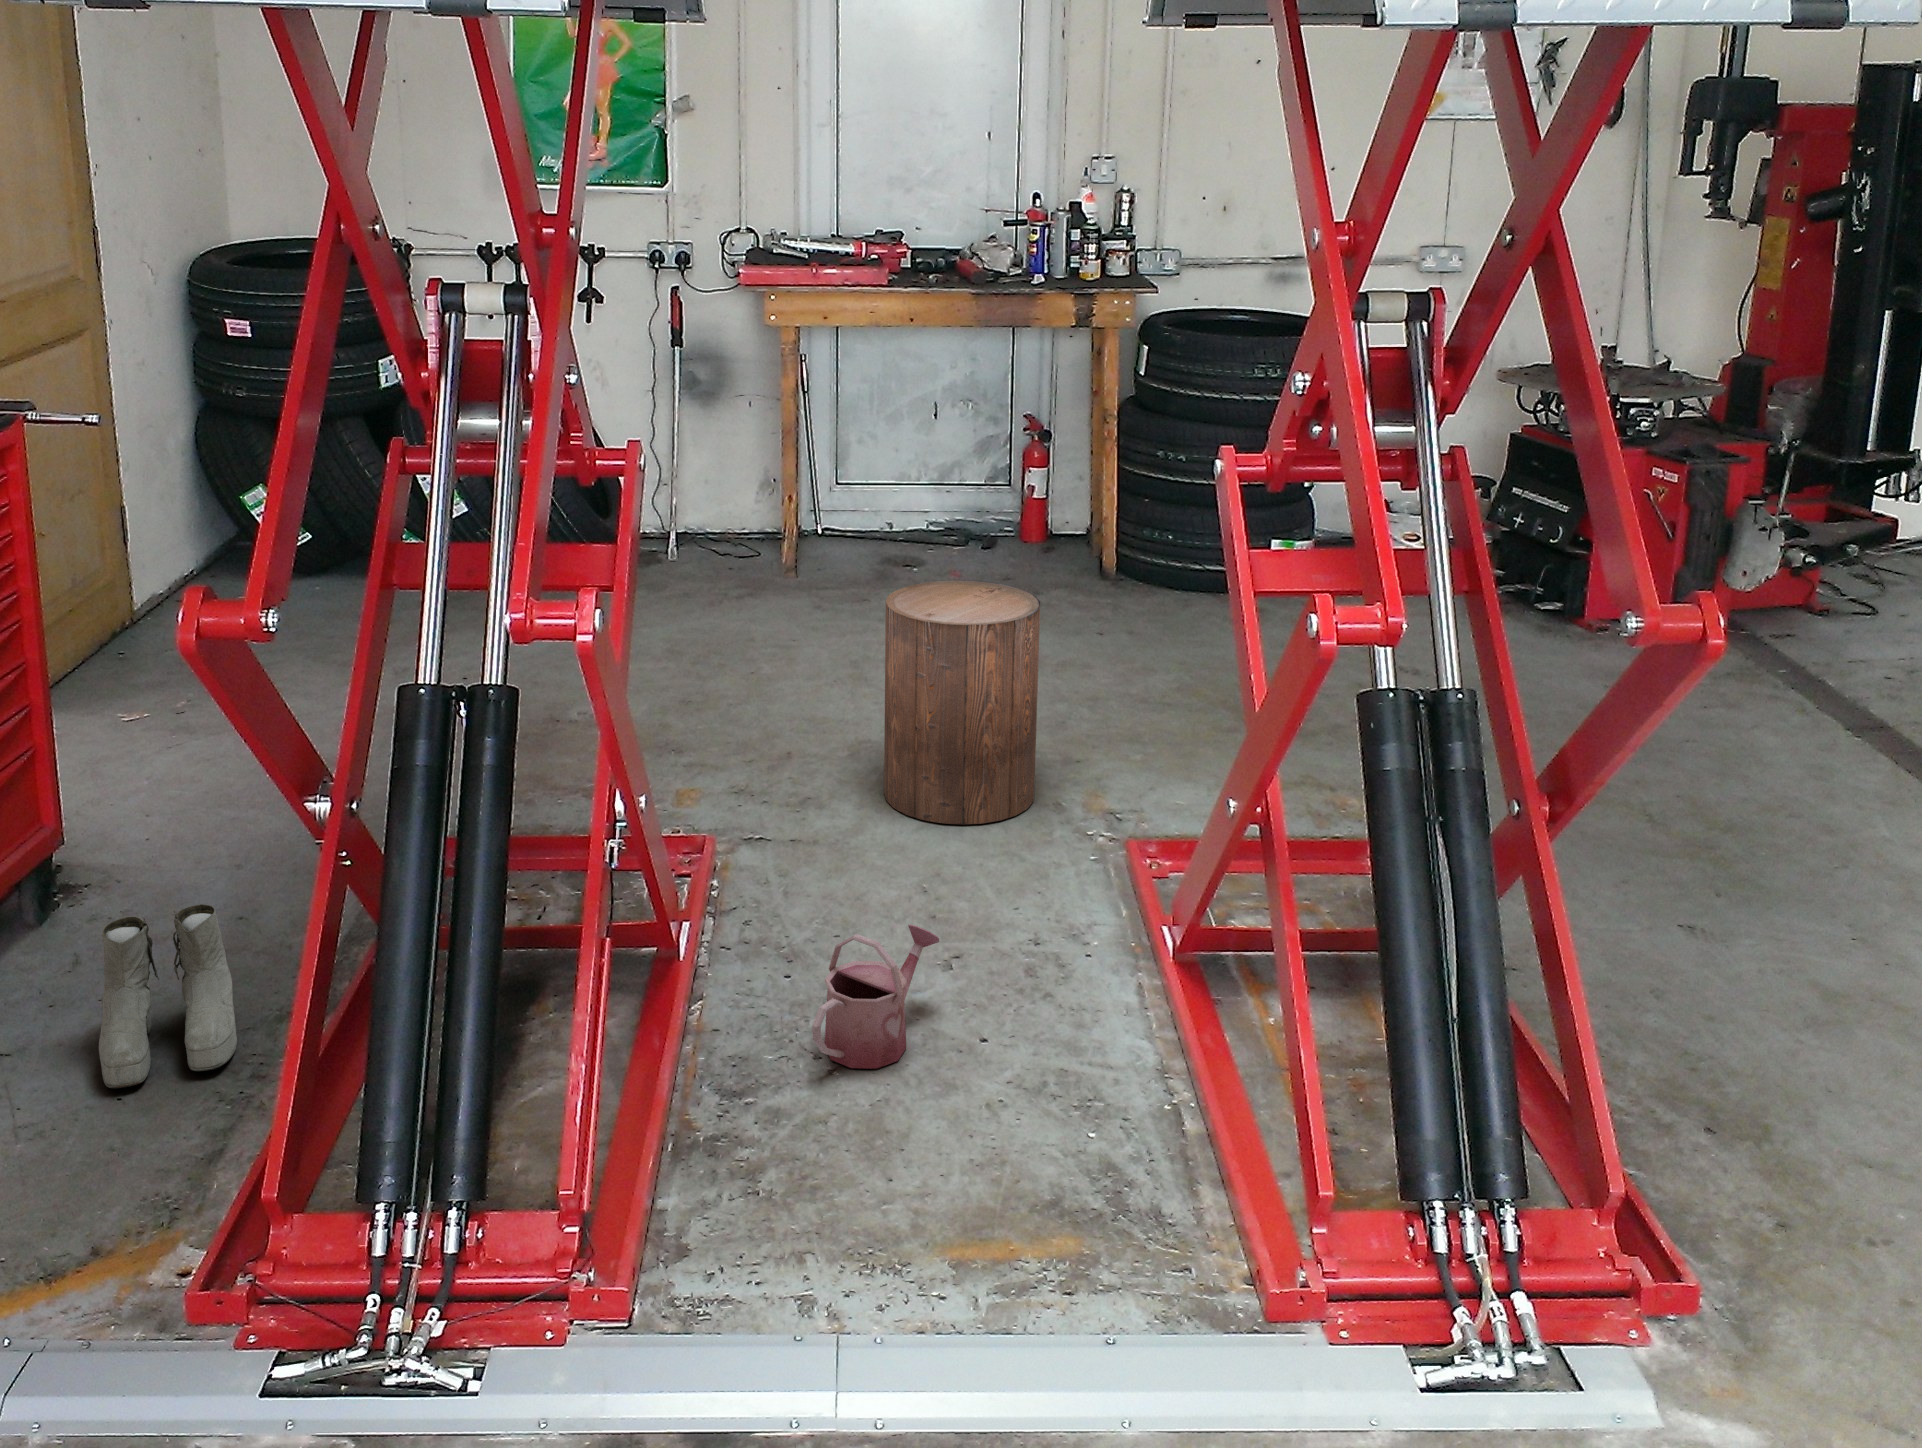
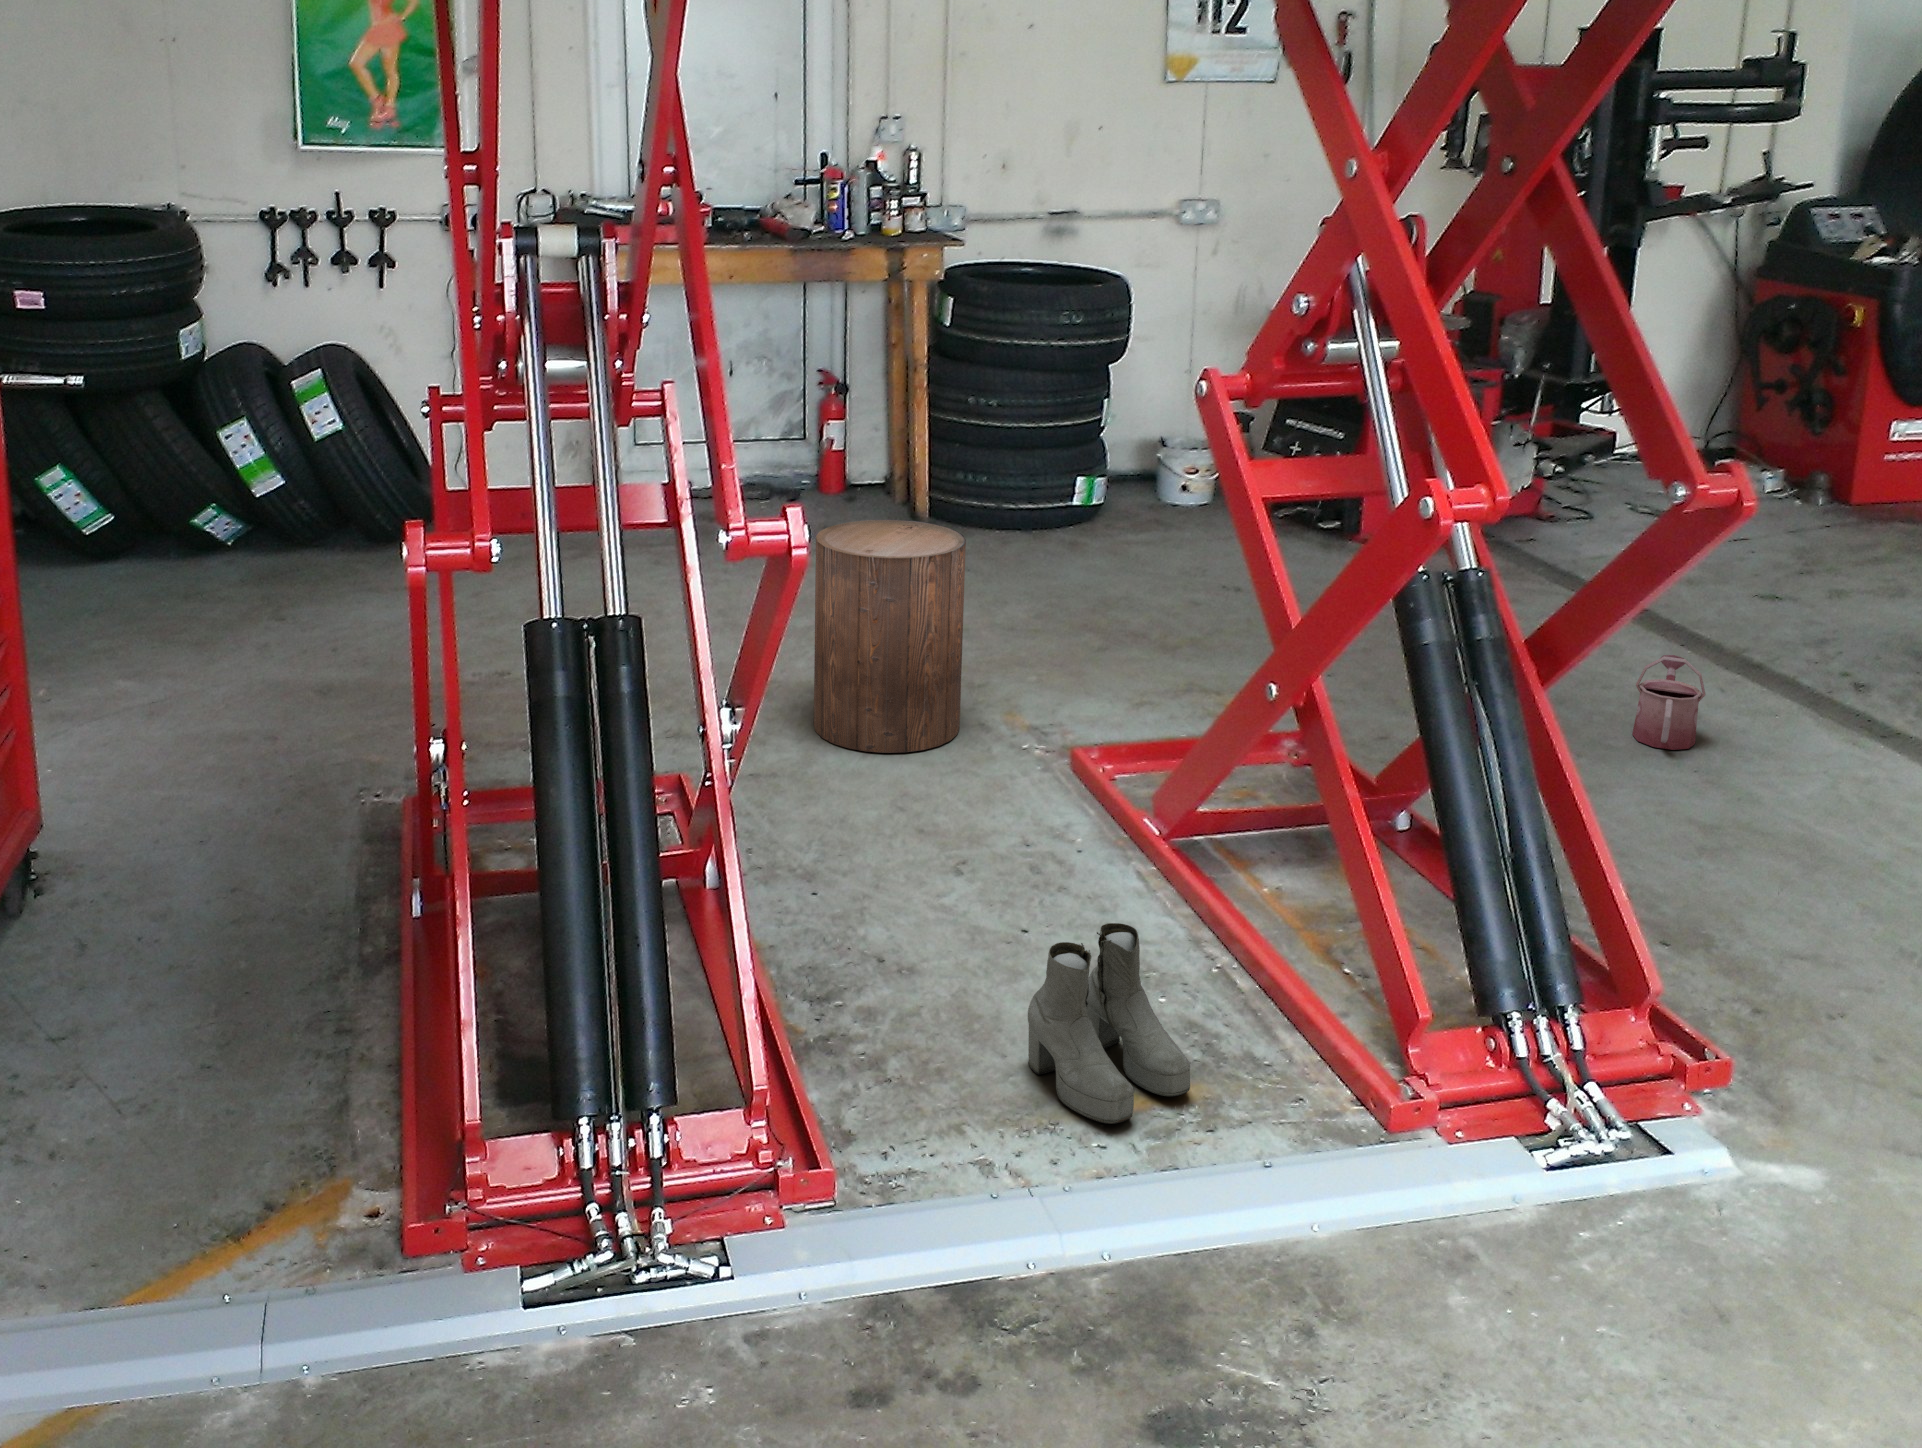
boots: present [99,904,237,1088] -> present [1028,923,1190,1124]
watering can: present [812,925,939,1069] -> present [1632,655,1706,750]

